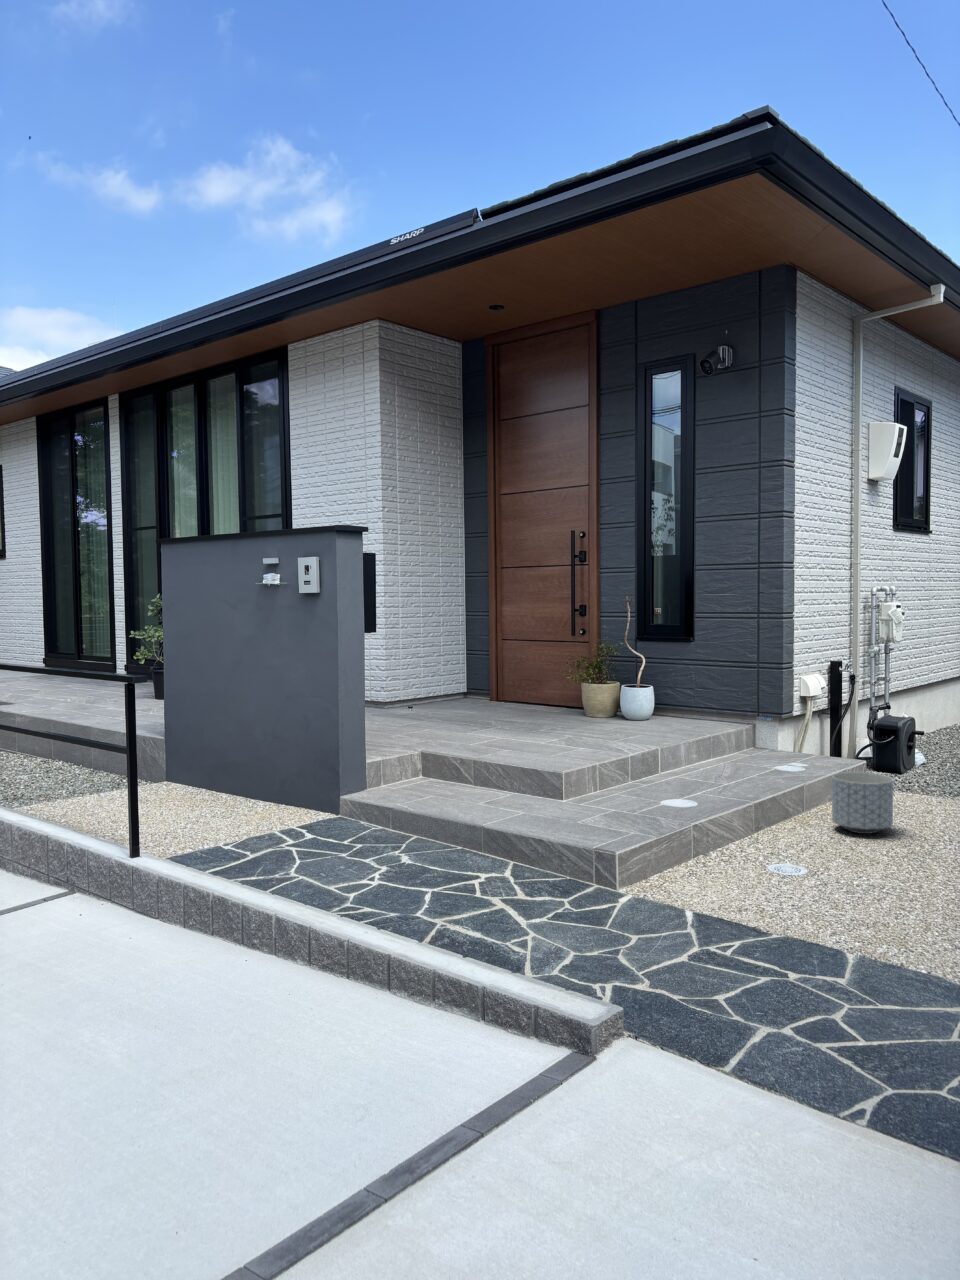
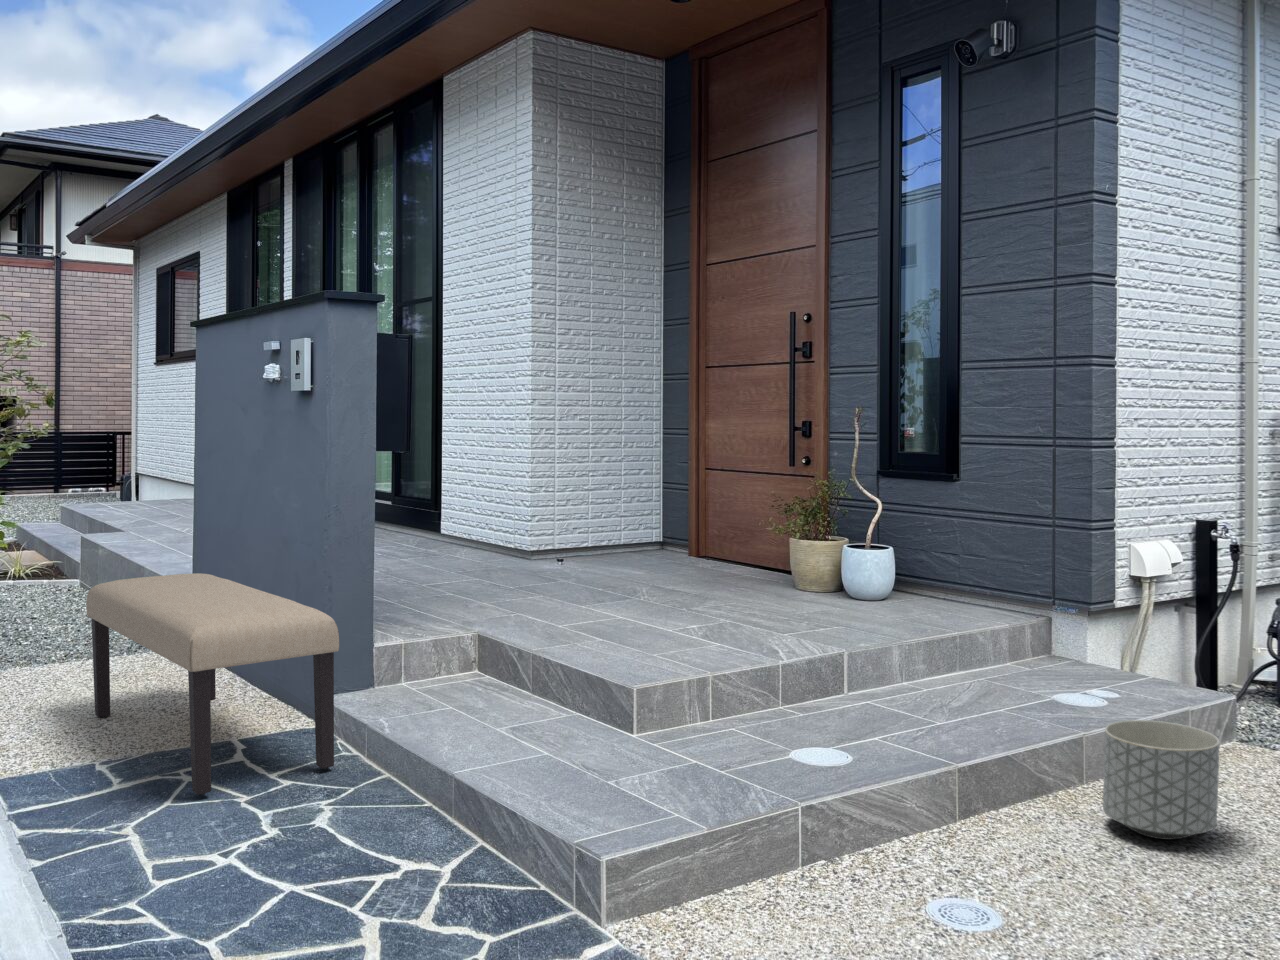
bench: none [168,719,381,853] -> present [86,573,339,795]

